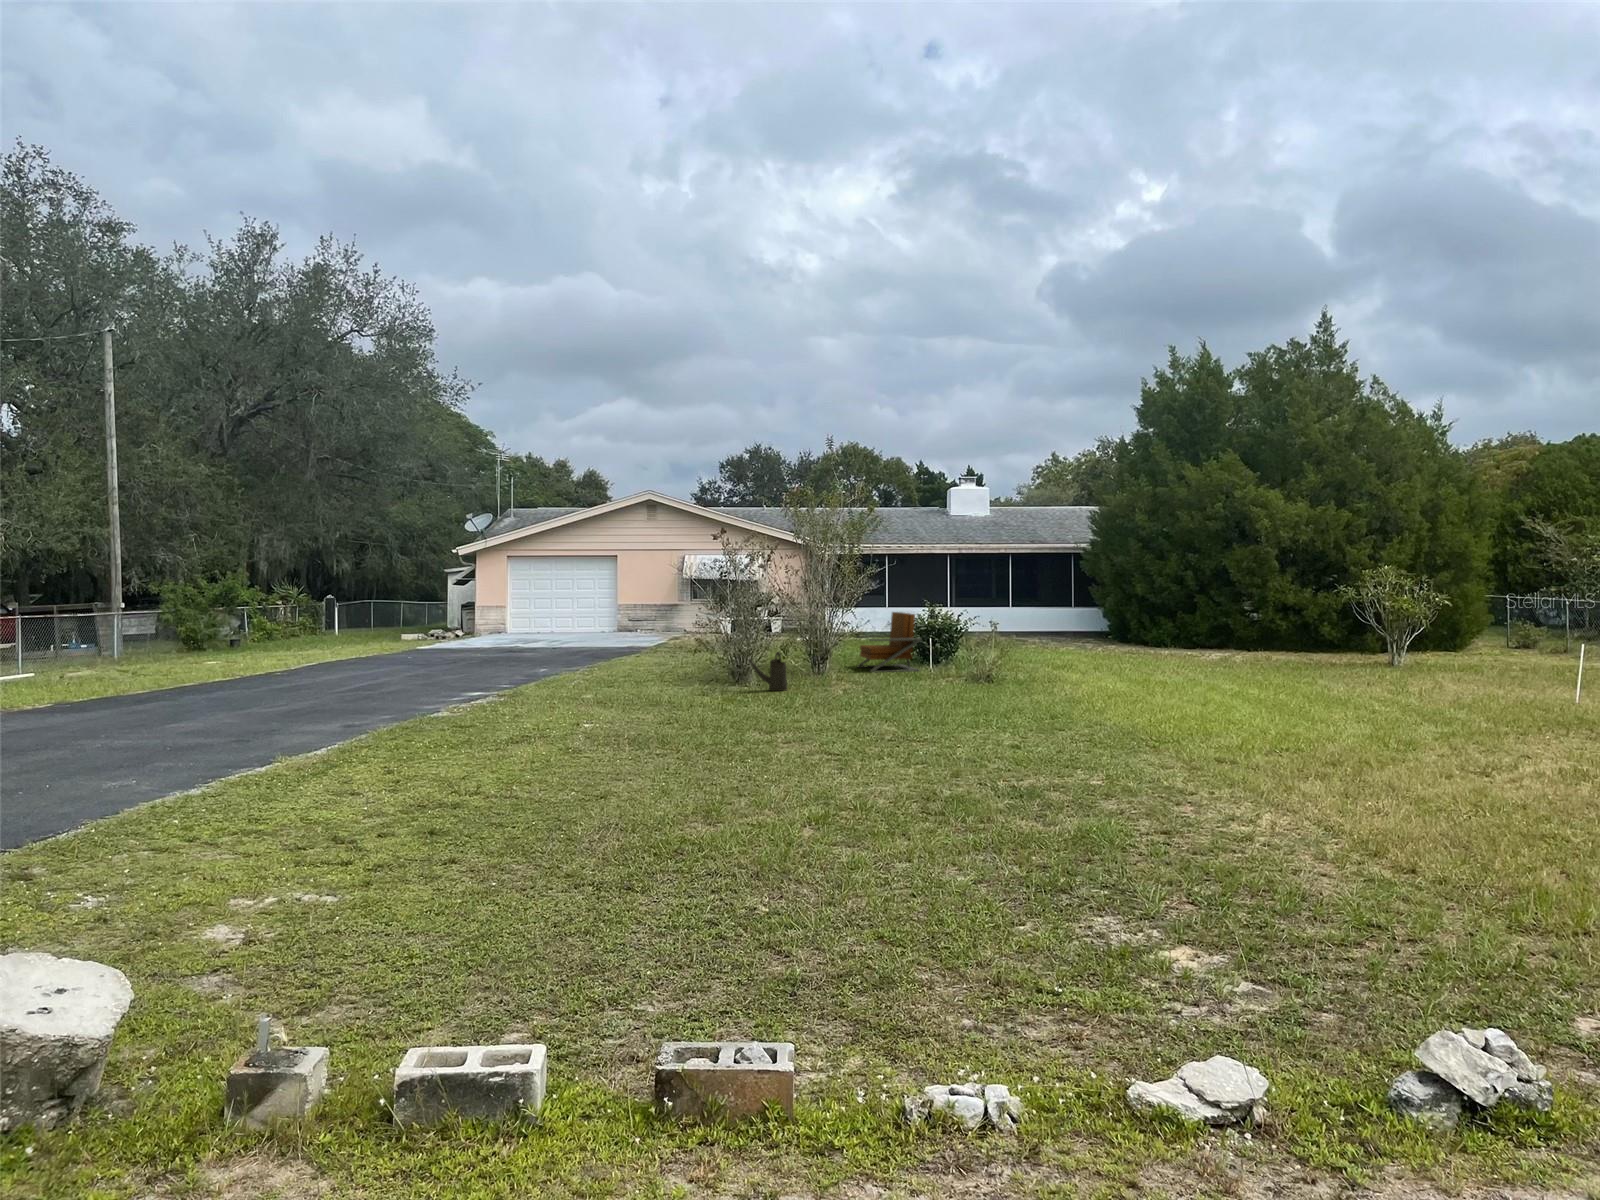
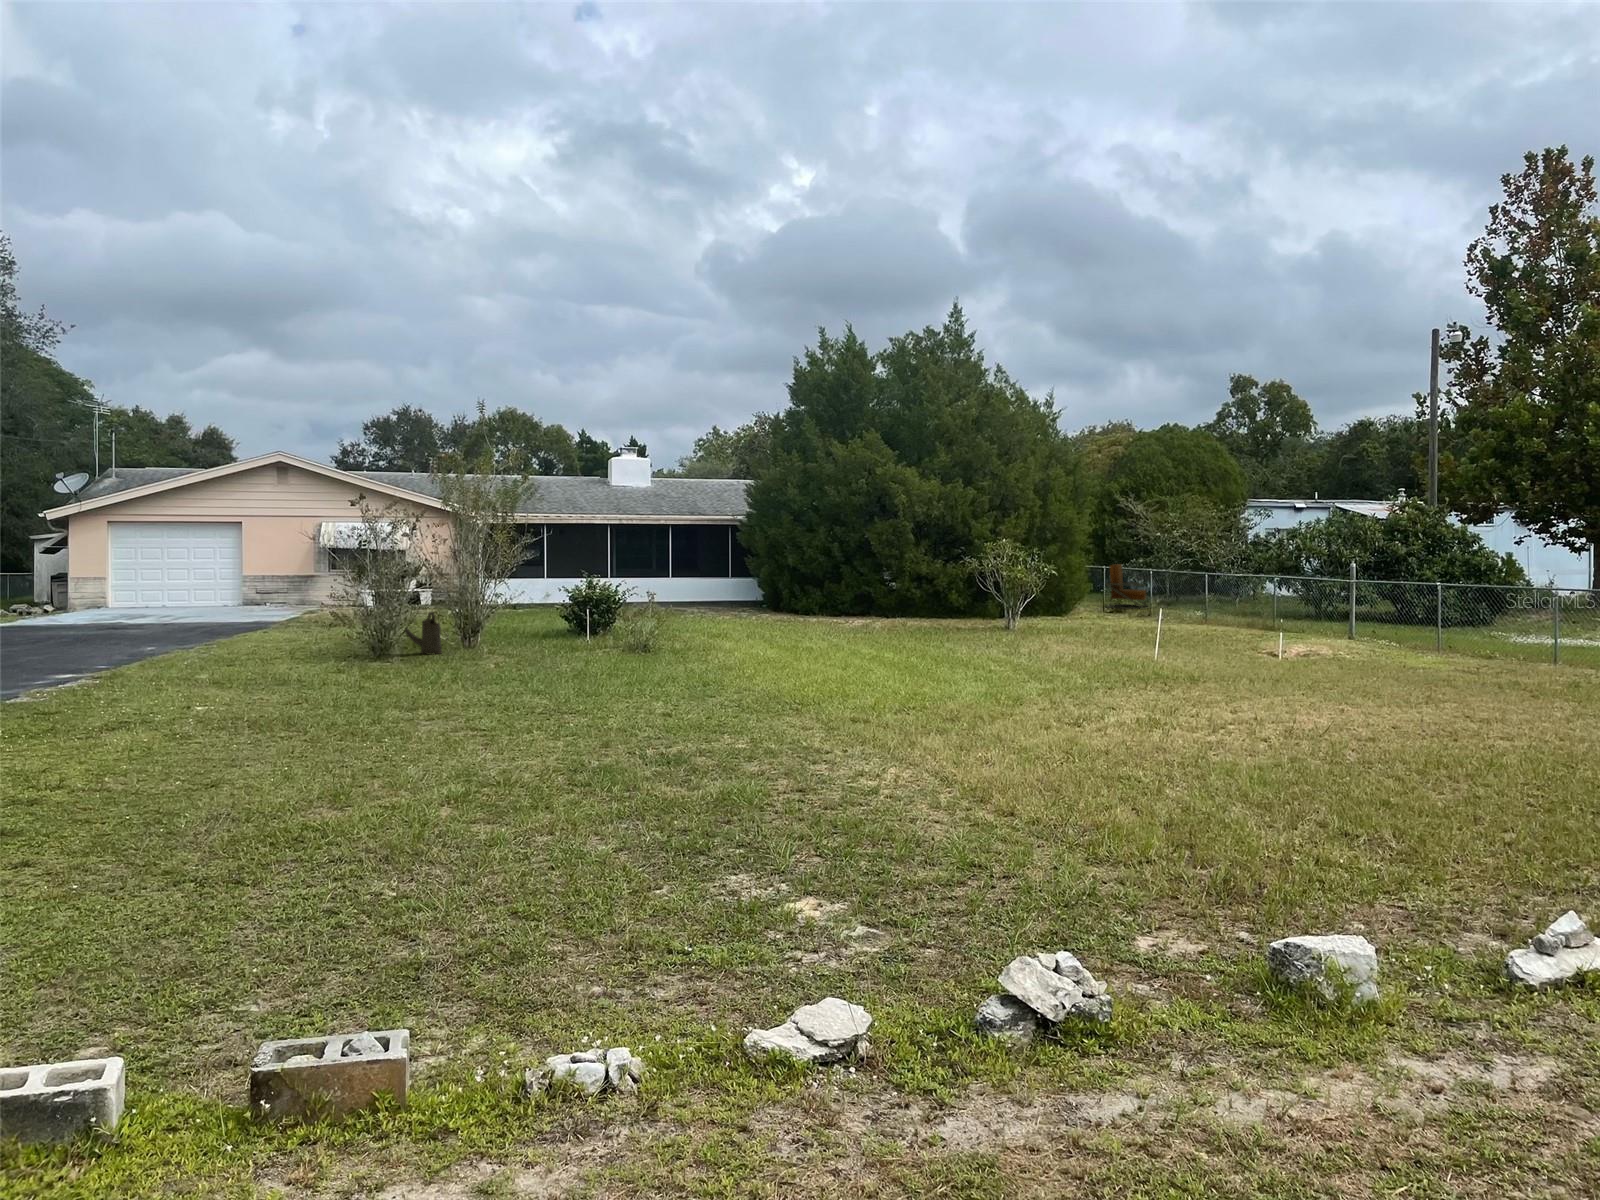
lounge chair: present [857,612,921,673] -> present [1105,564,1148,609]

